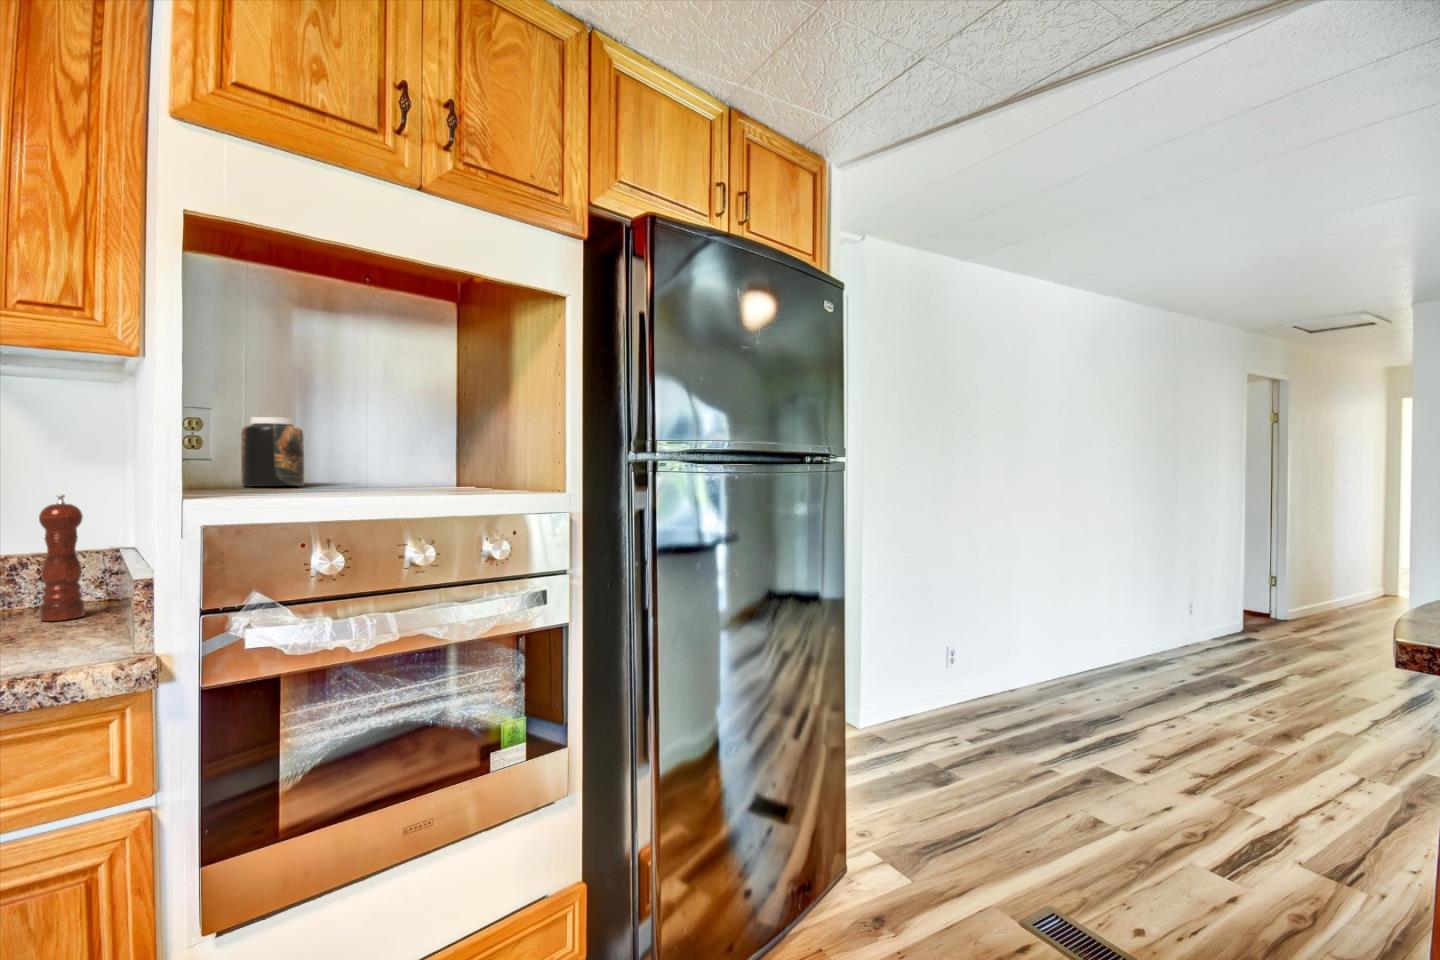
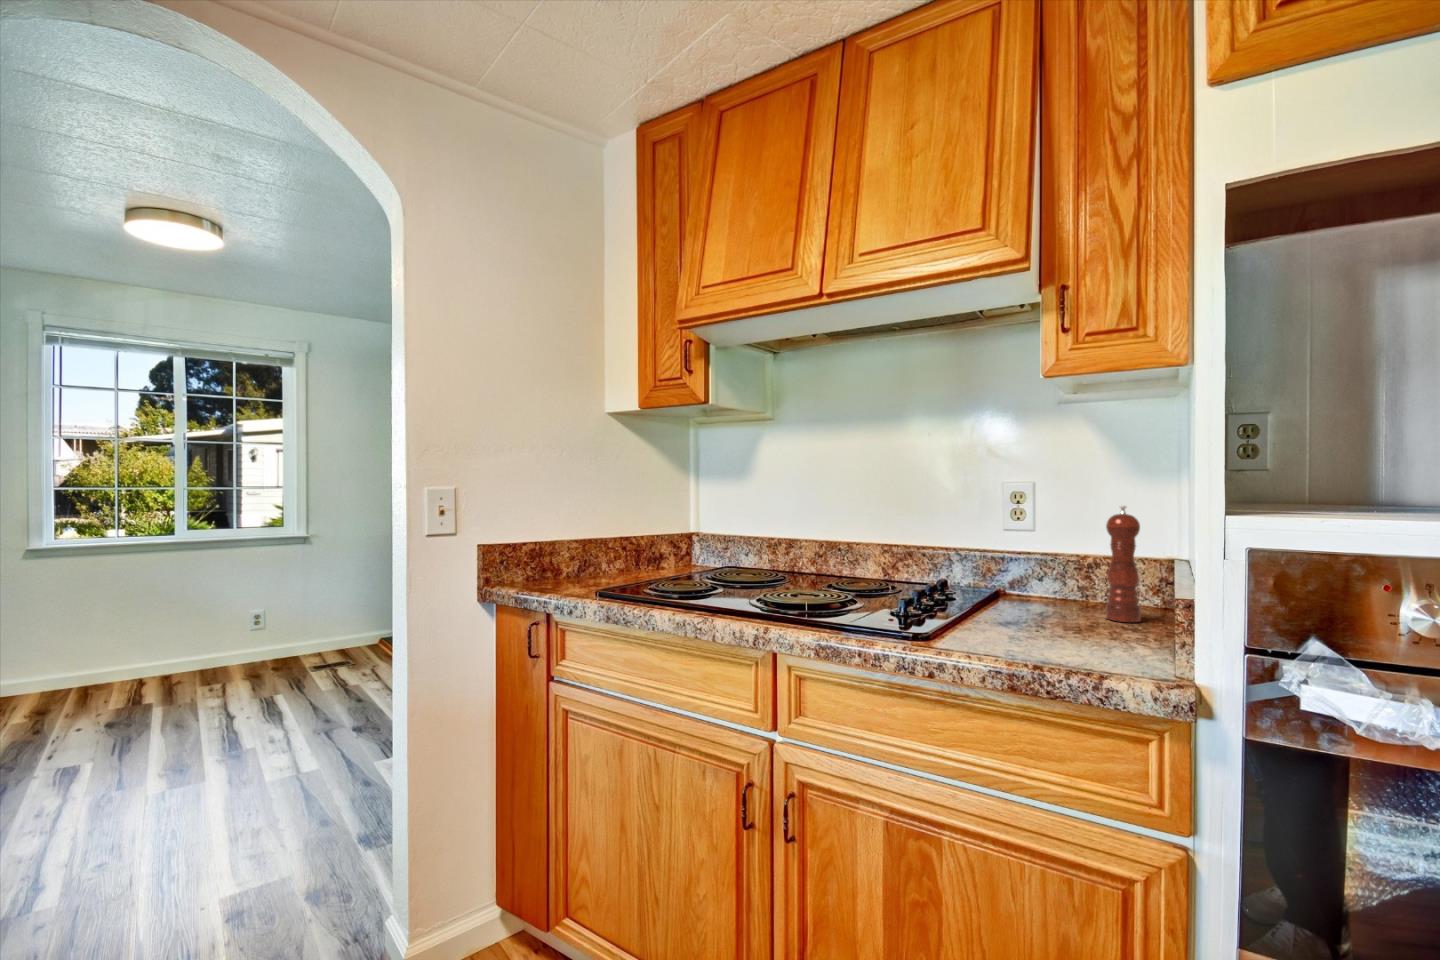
jar: present [241,417,304,486] -> none [1305,417,1395,504]

